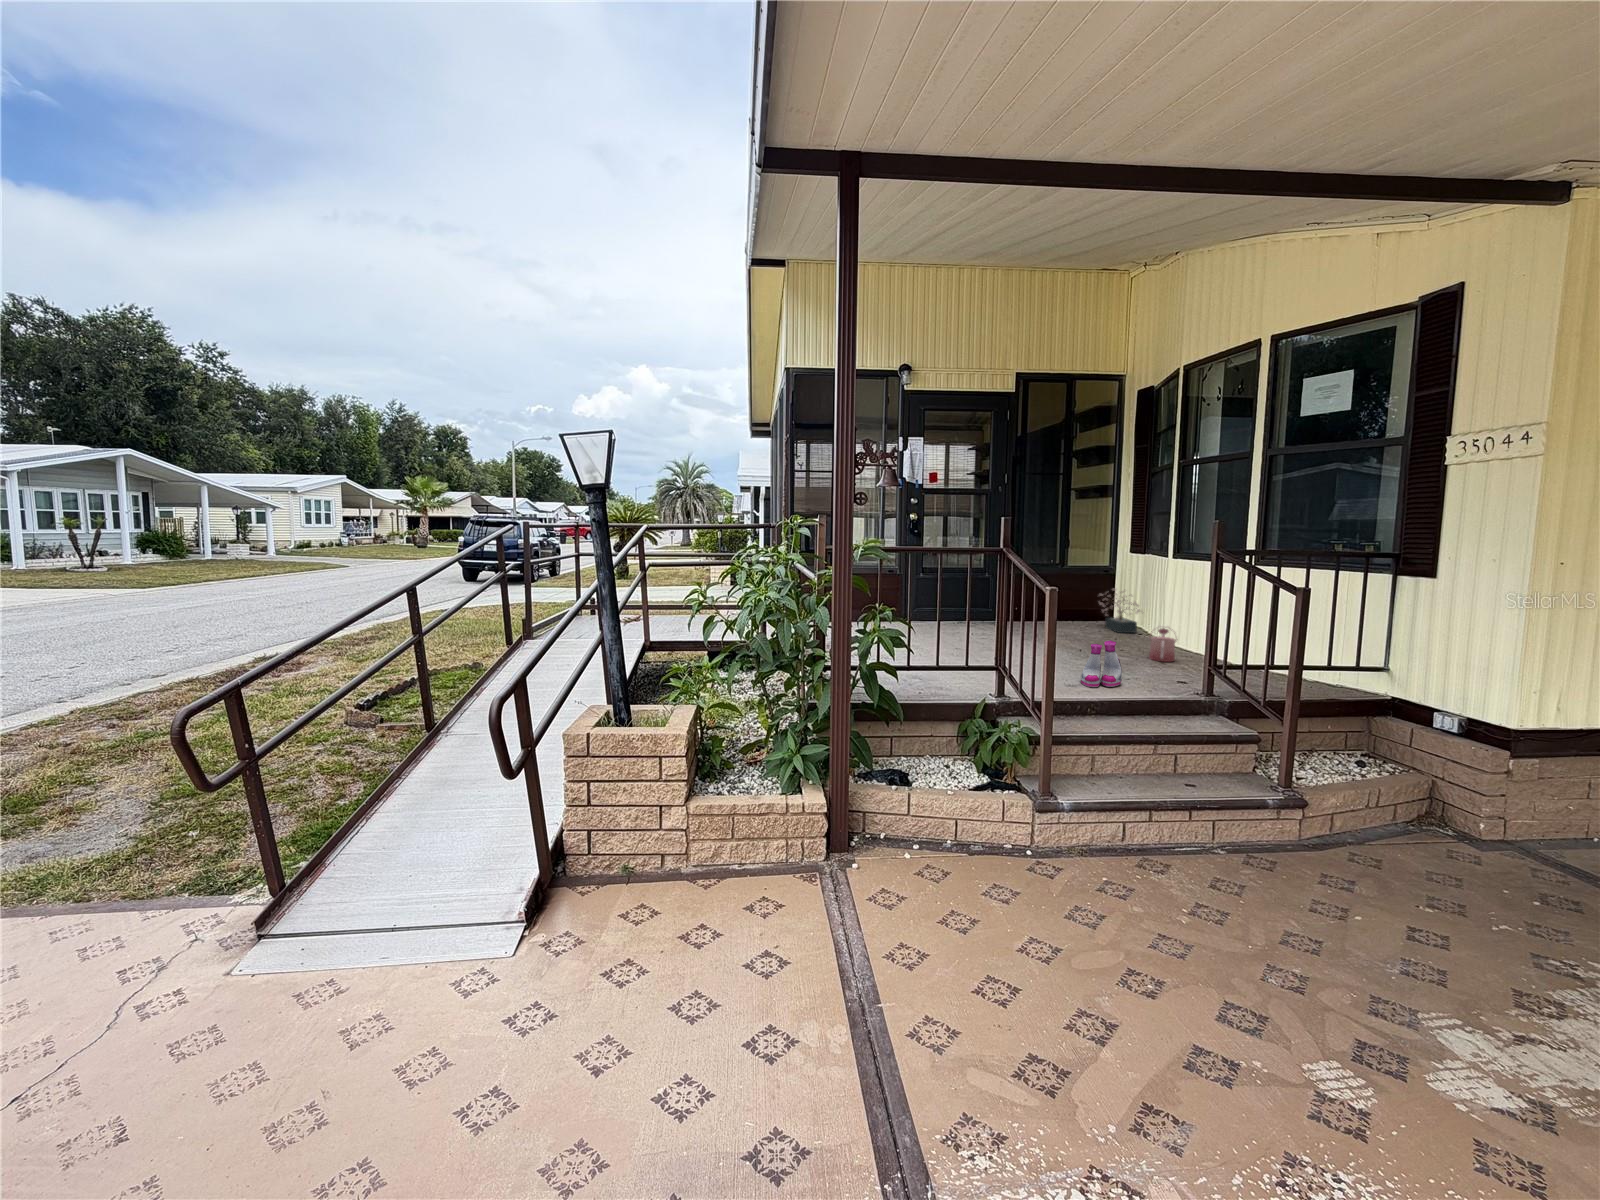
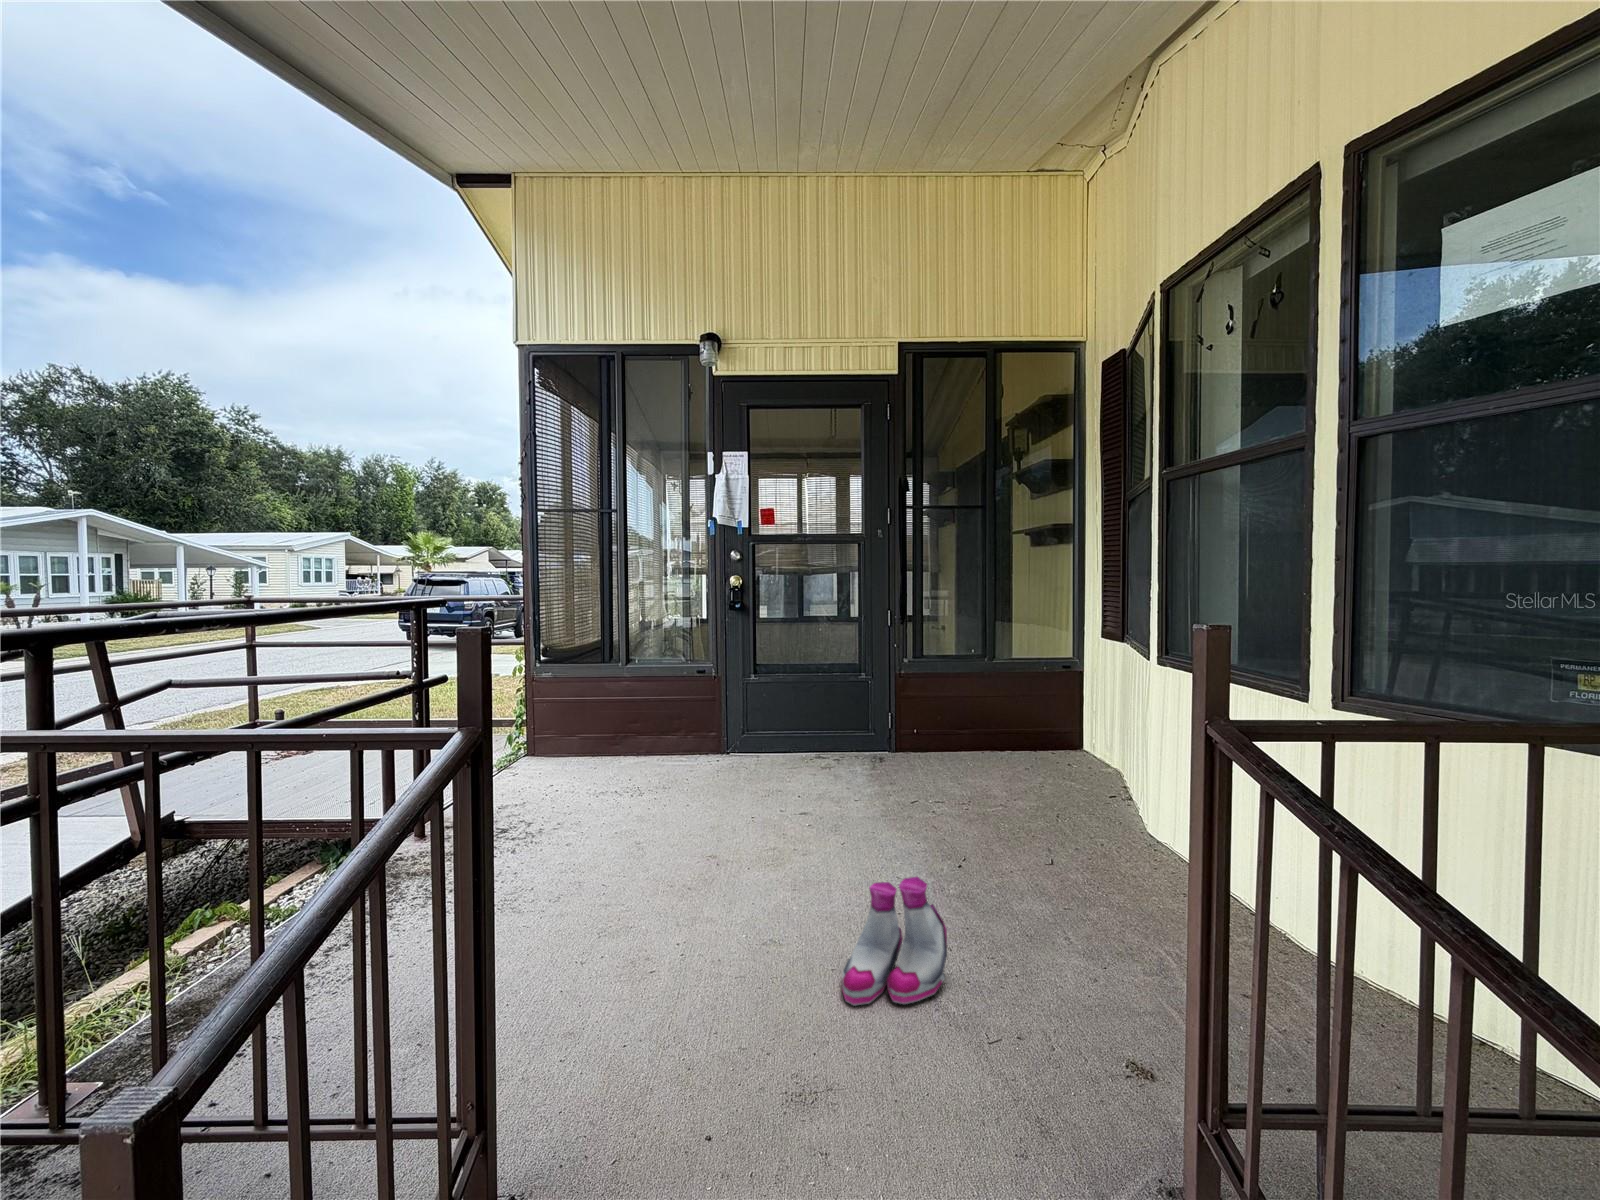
decorative plant: present [1100,589,1140,633] -> none [1041,704,1116,790]
watering can: present [1149,628,1177,662] -> none [1081,806,1139,888]

